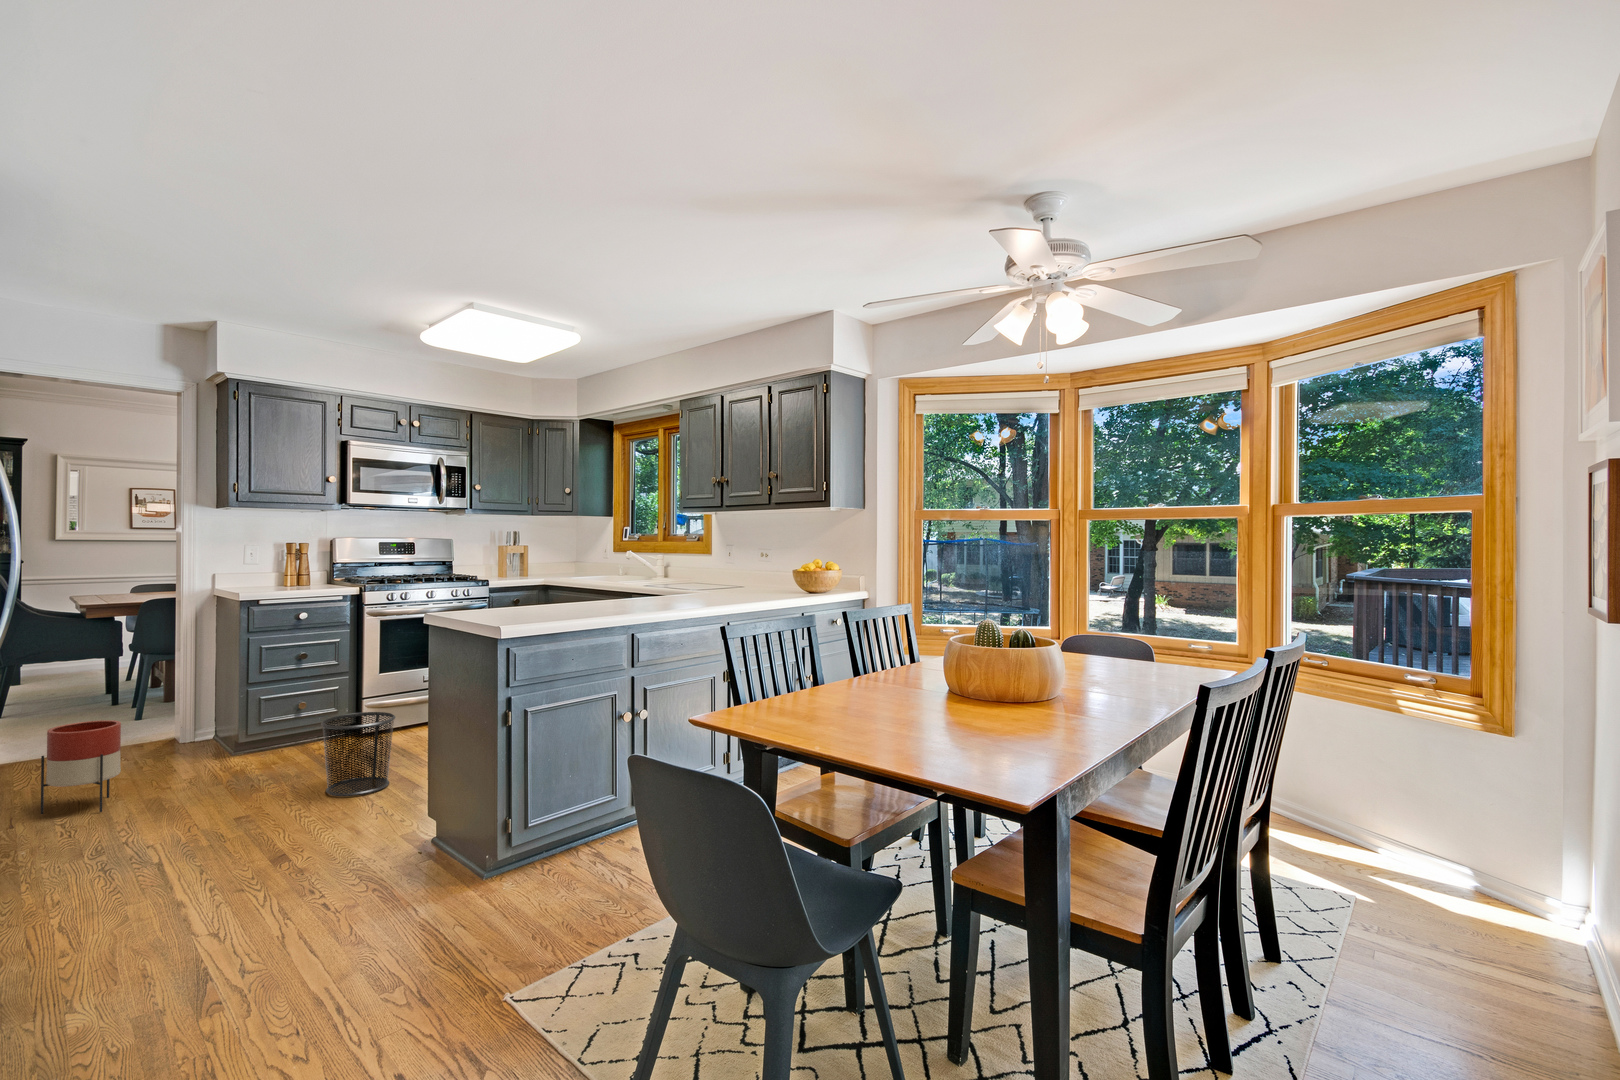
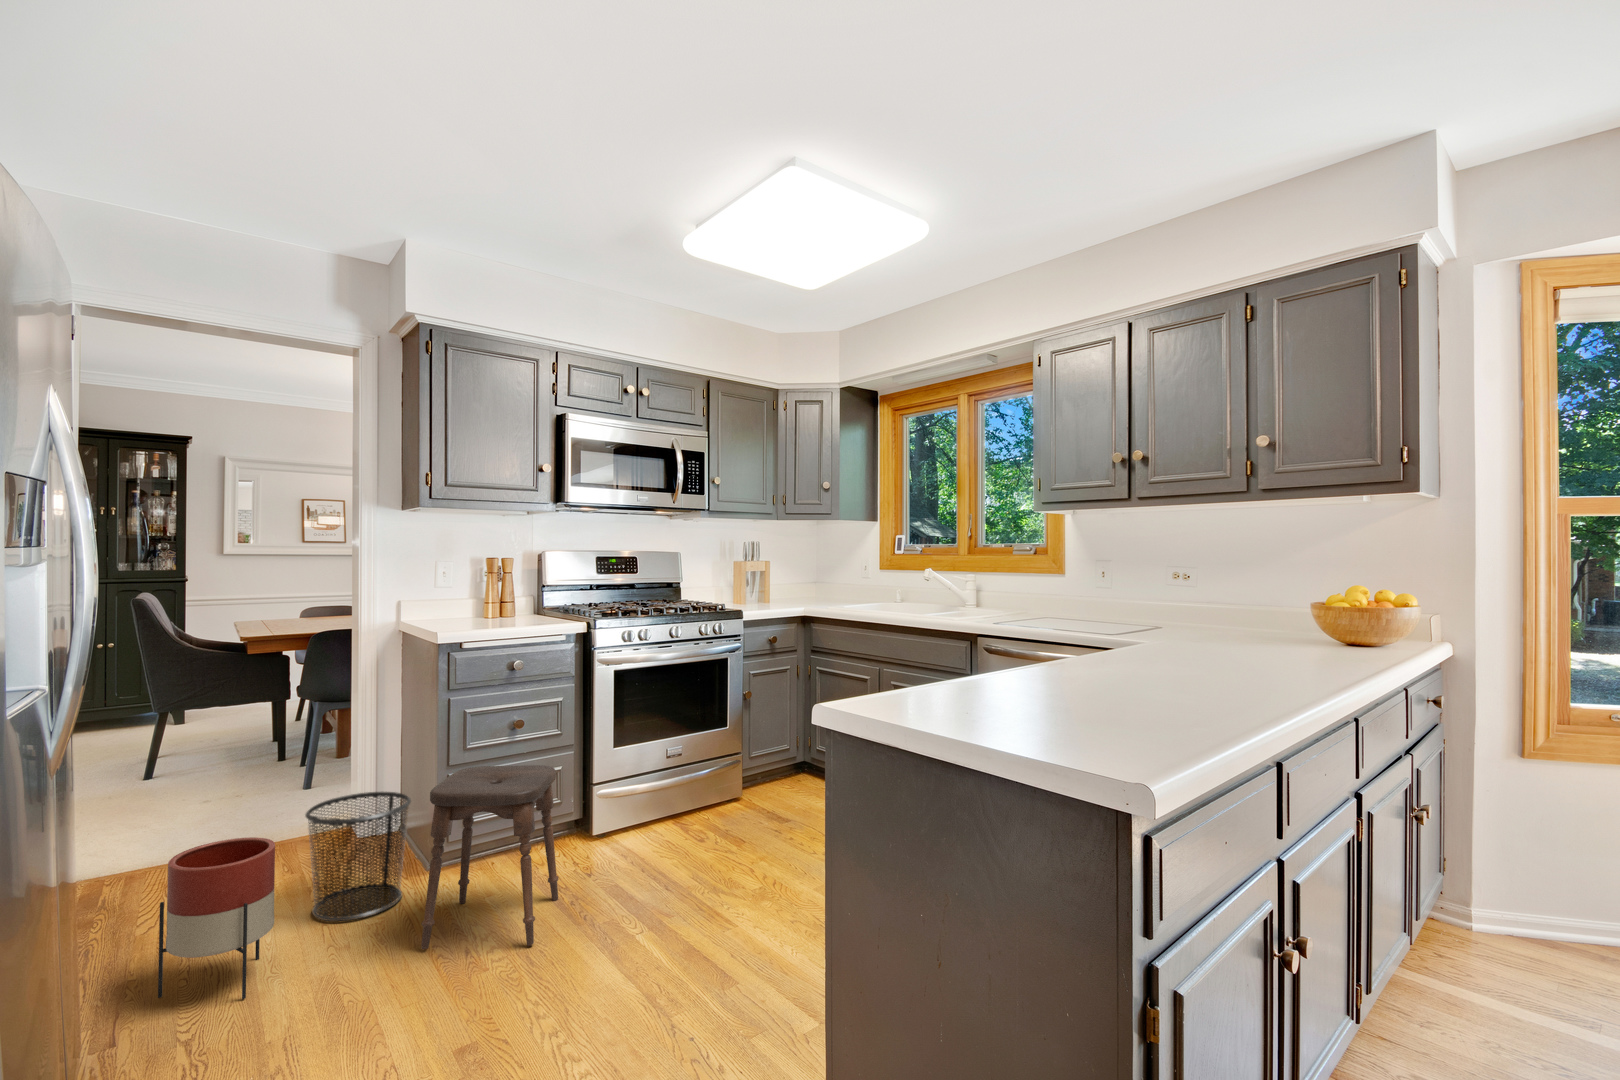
stool: none [224,679,326,788] -> present [421,765,559,949]
waste bin: present [321,712,395,796] -> present [305,792,411,921]

